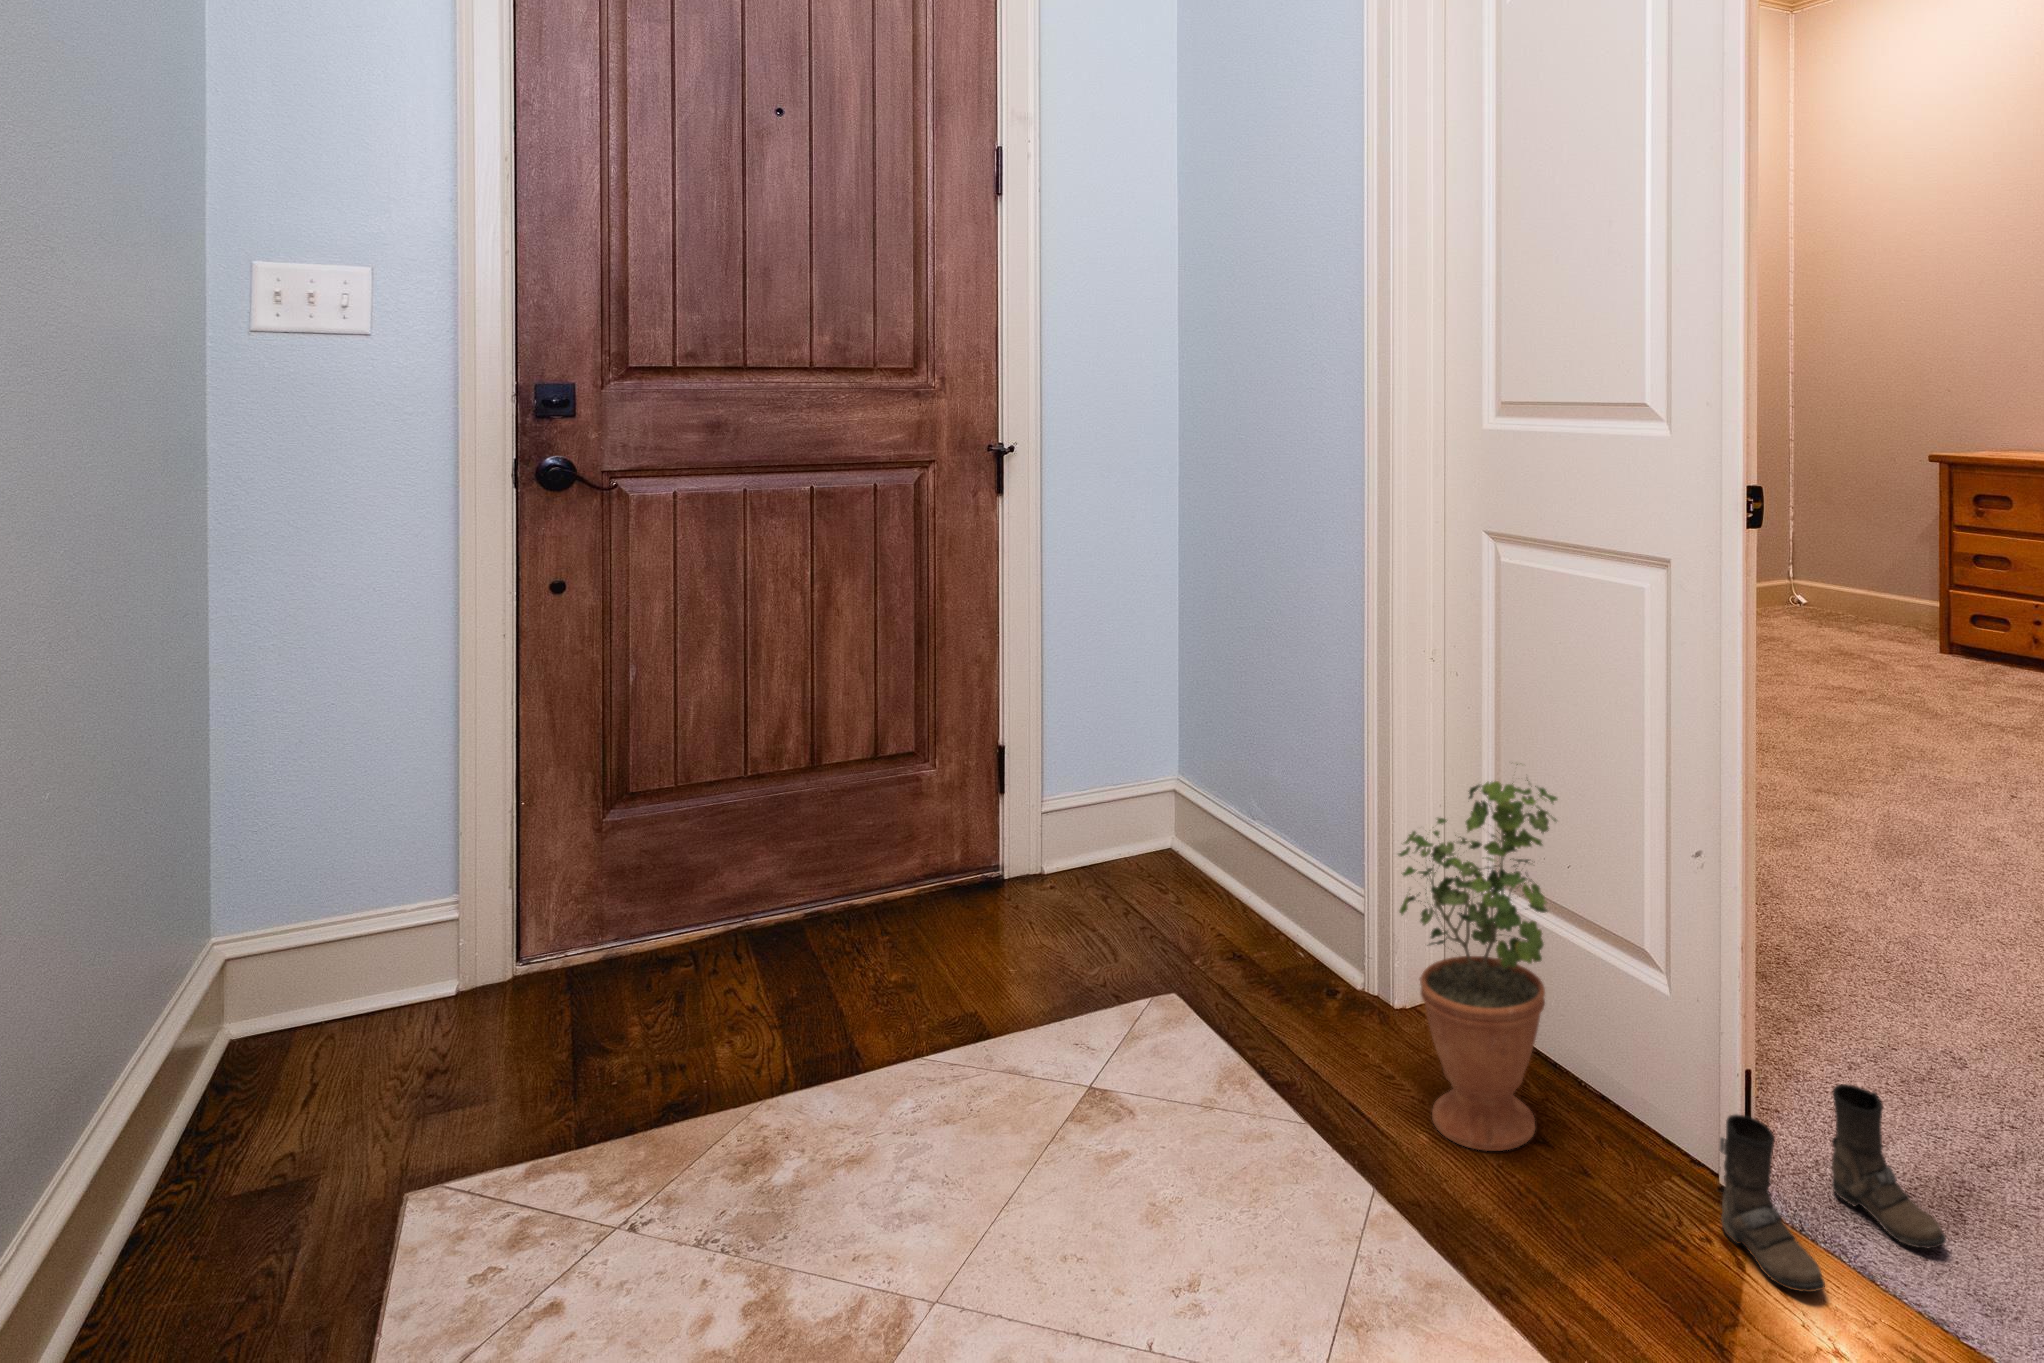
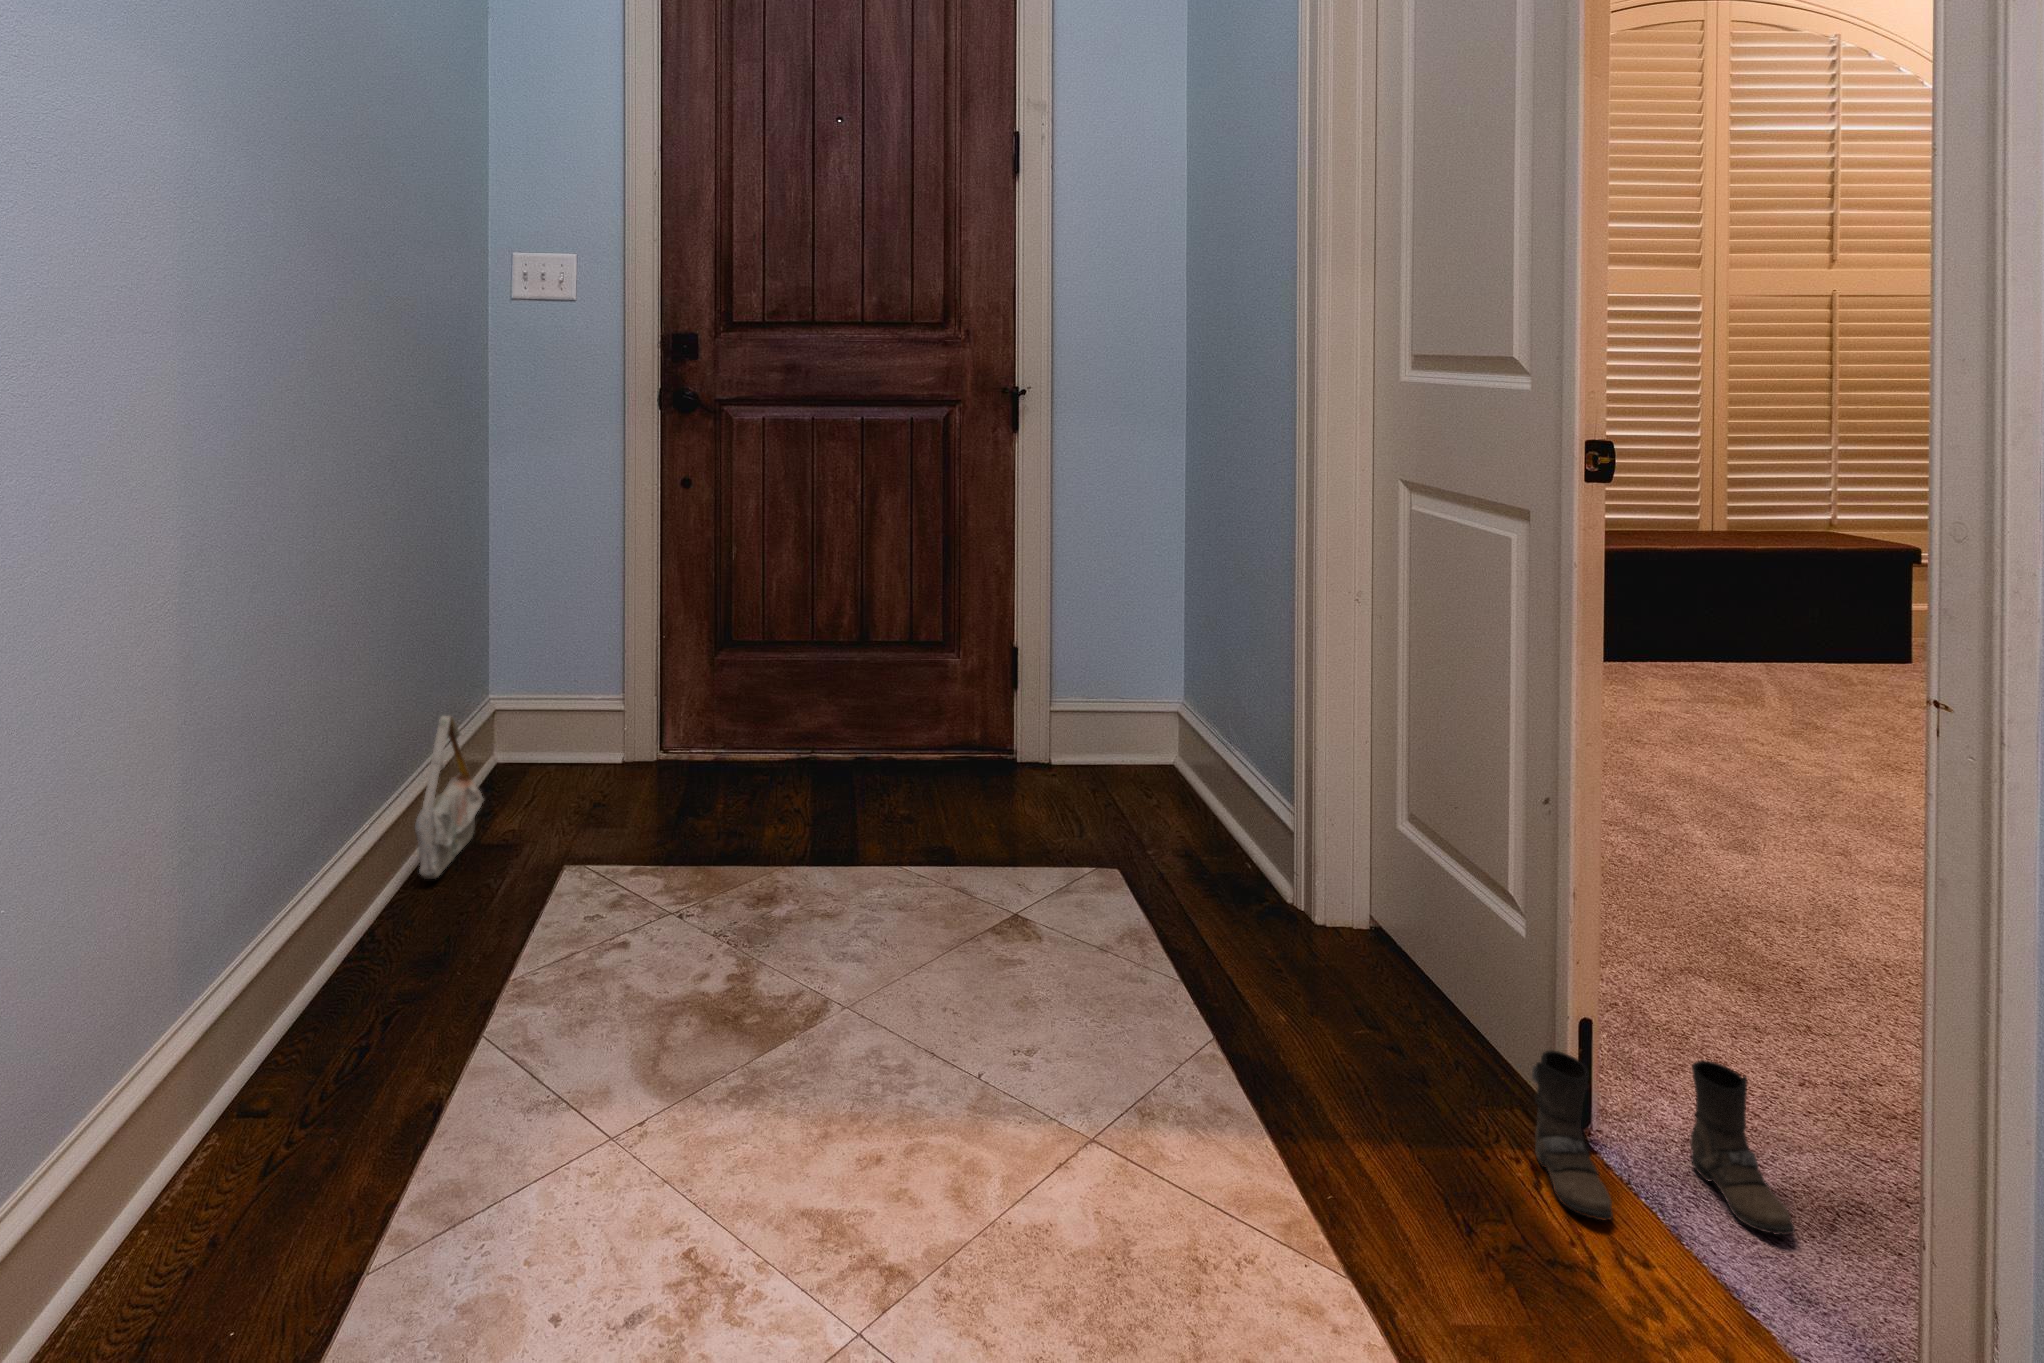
potted plant: present [1398,764,1557,1151] -> none [1268,698,1441,1043]
bag: none [95,993,227,1298] -> present [415,716,484,879]

